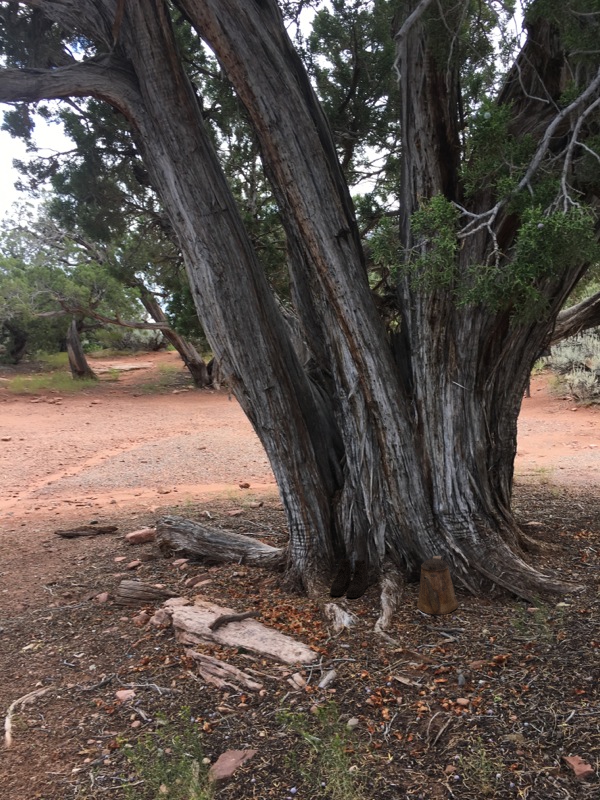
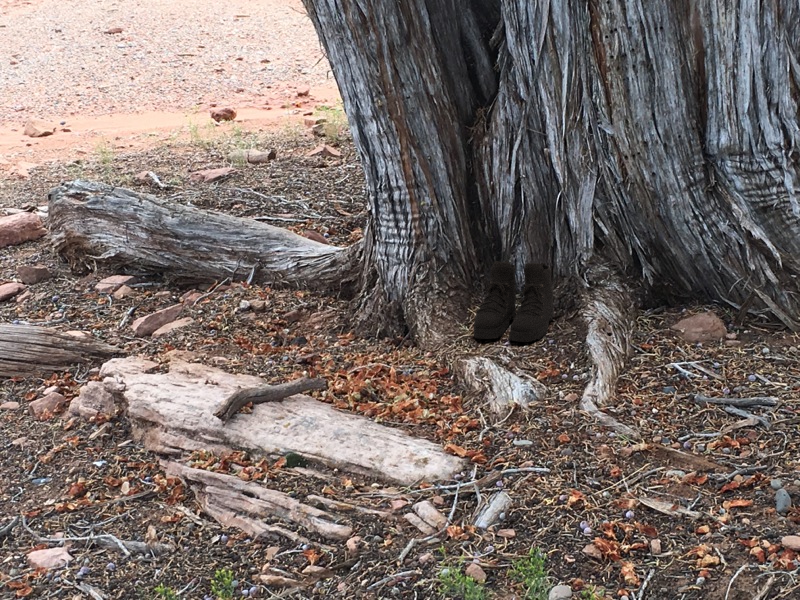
watering can: present [417,556,459,614] -> none [666,245,758,368]

